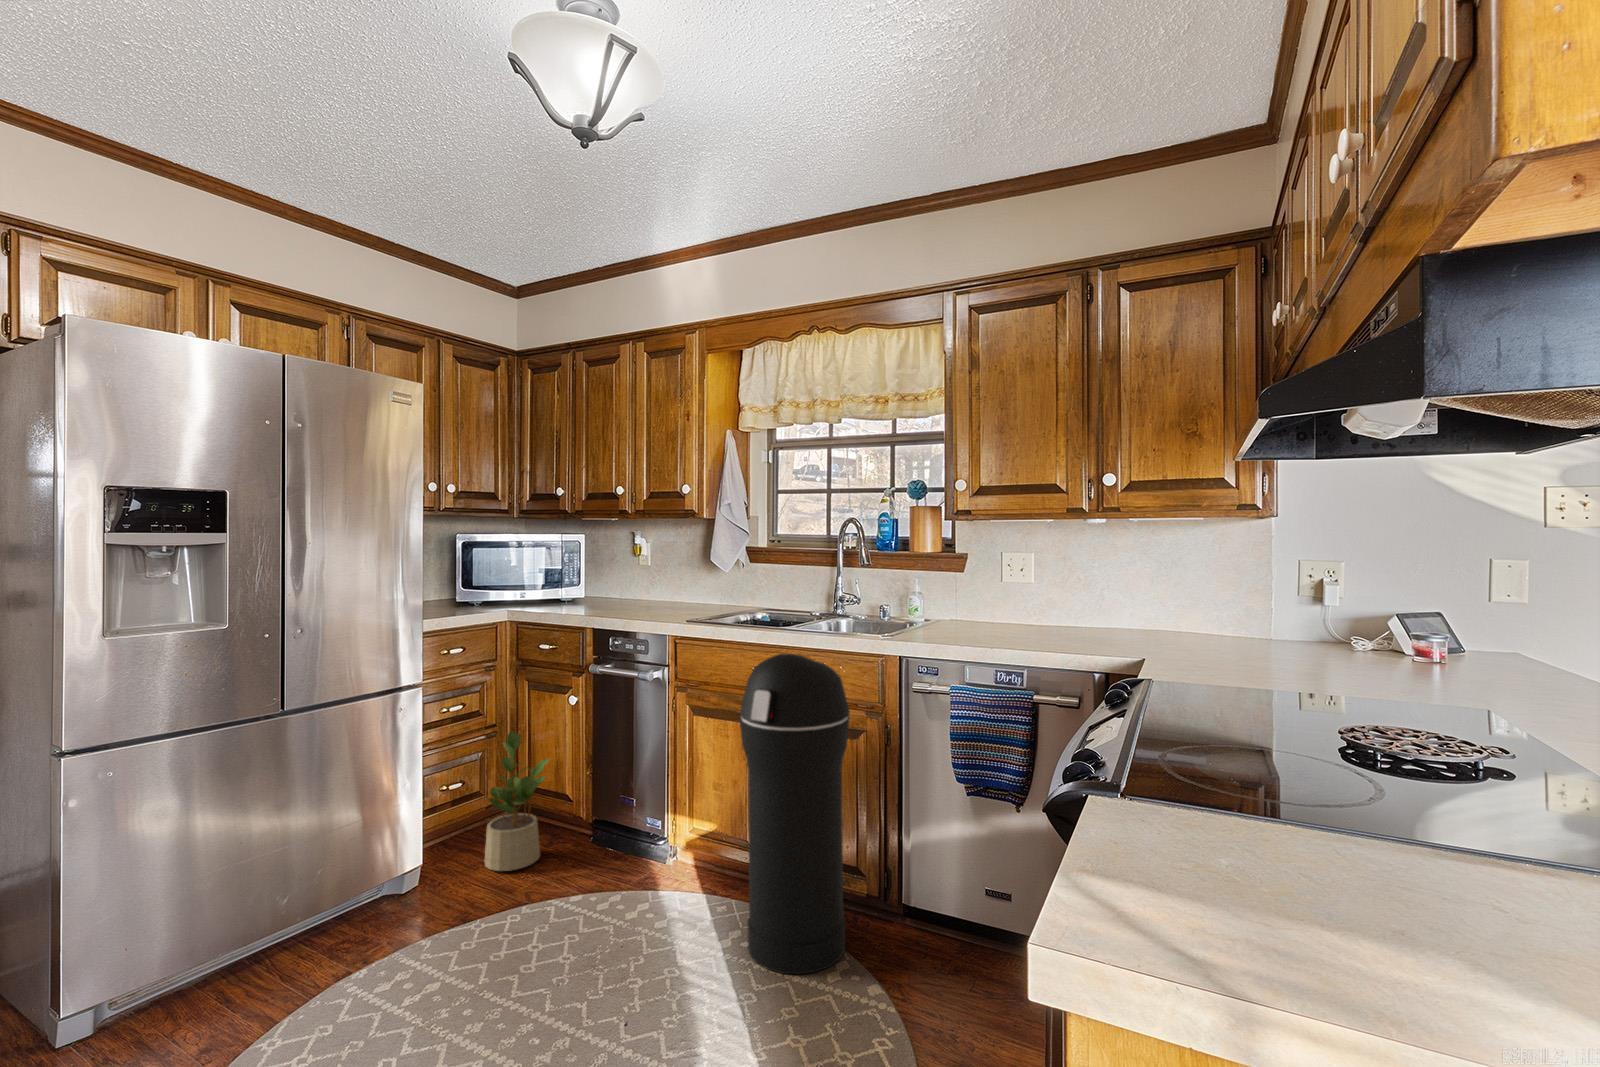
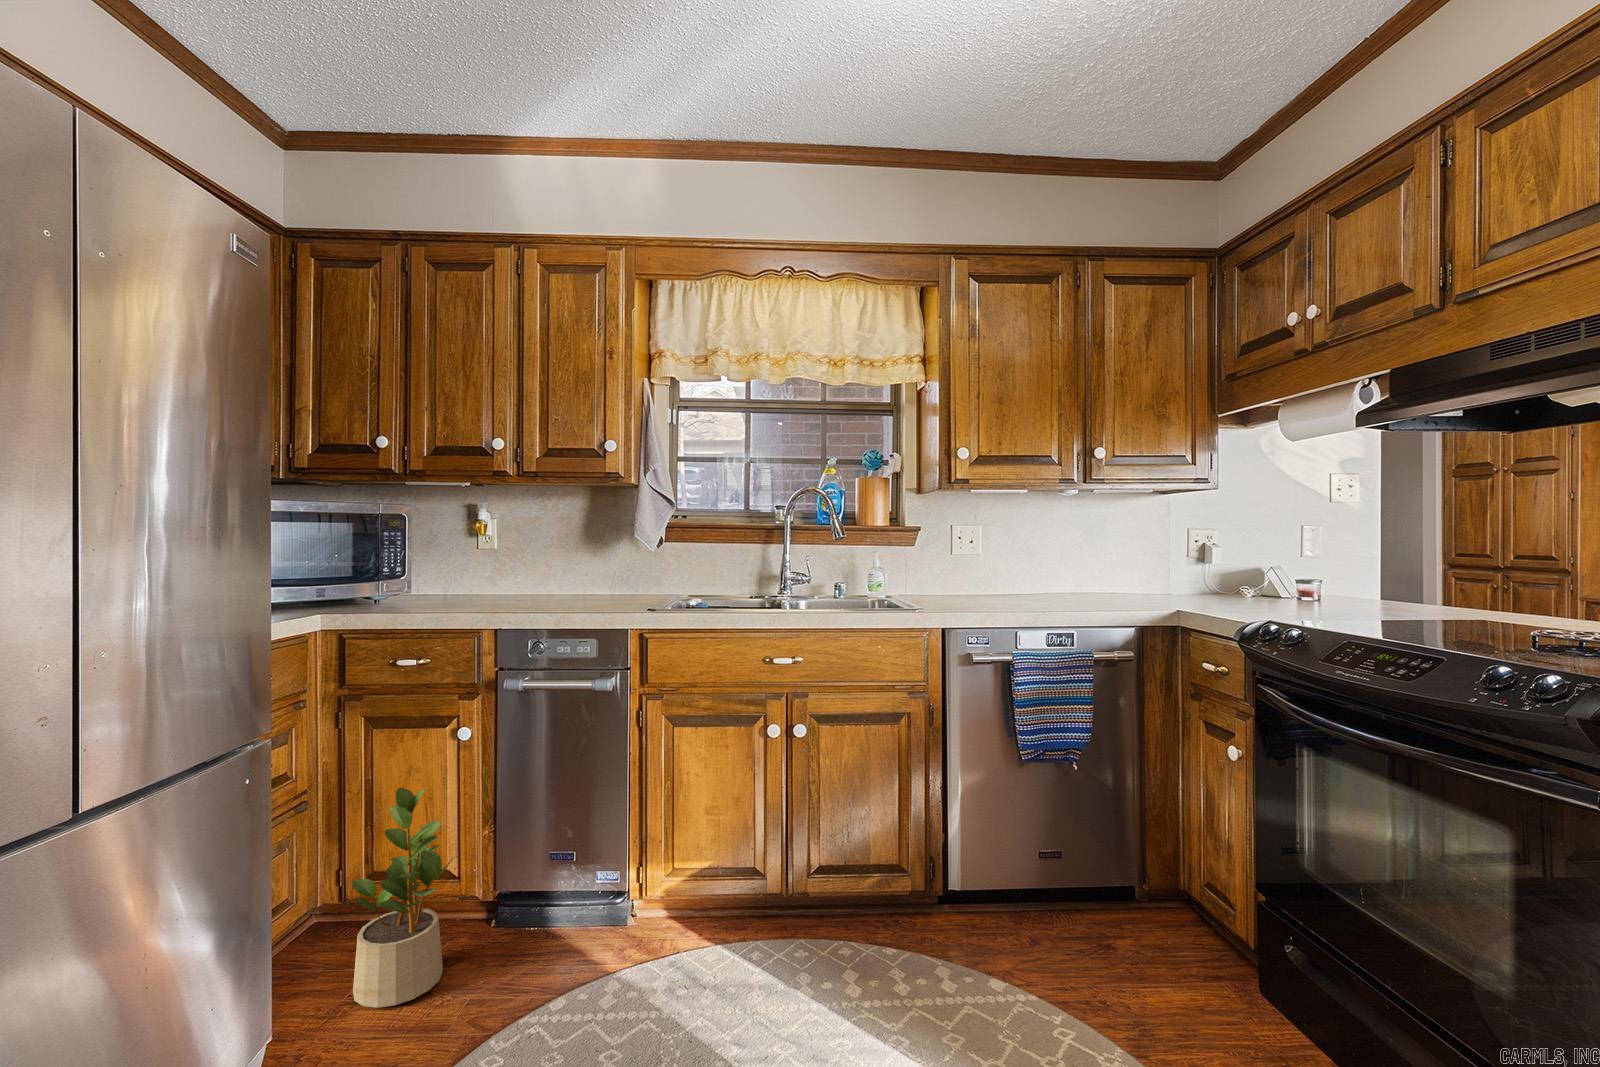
trash can: present [740,654,850,974] -> none [813,631,941,1004]

